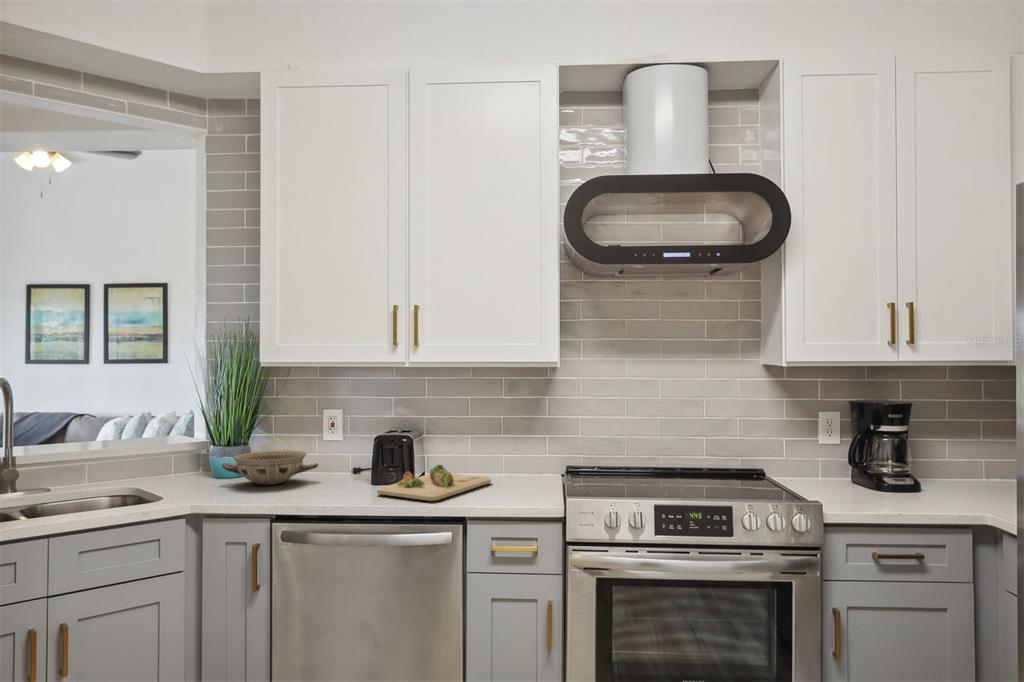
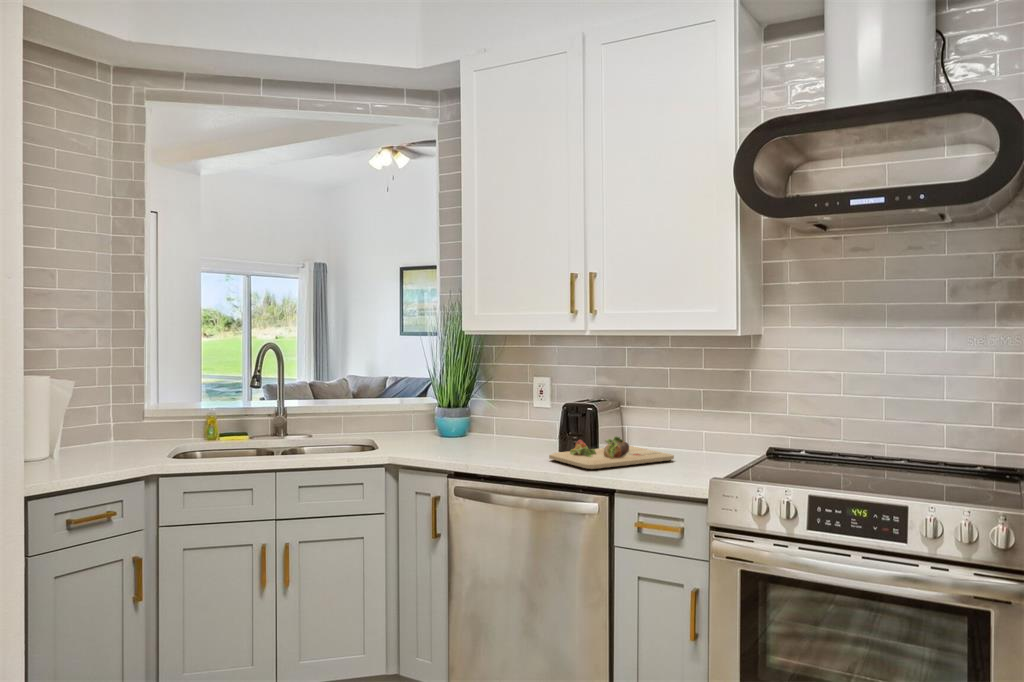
ceramic bowl: present [222,450,318,485] -> none [441,414,519,444]

